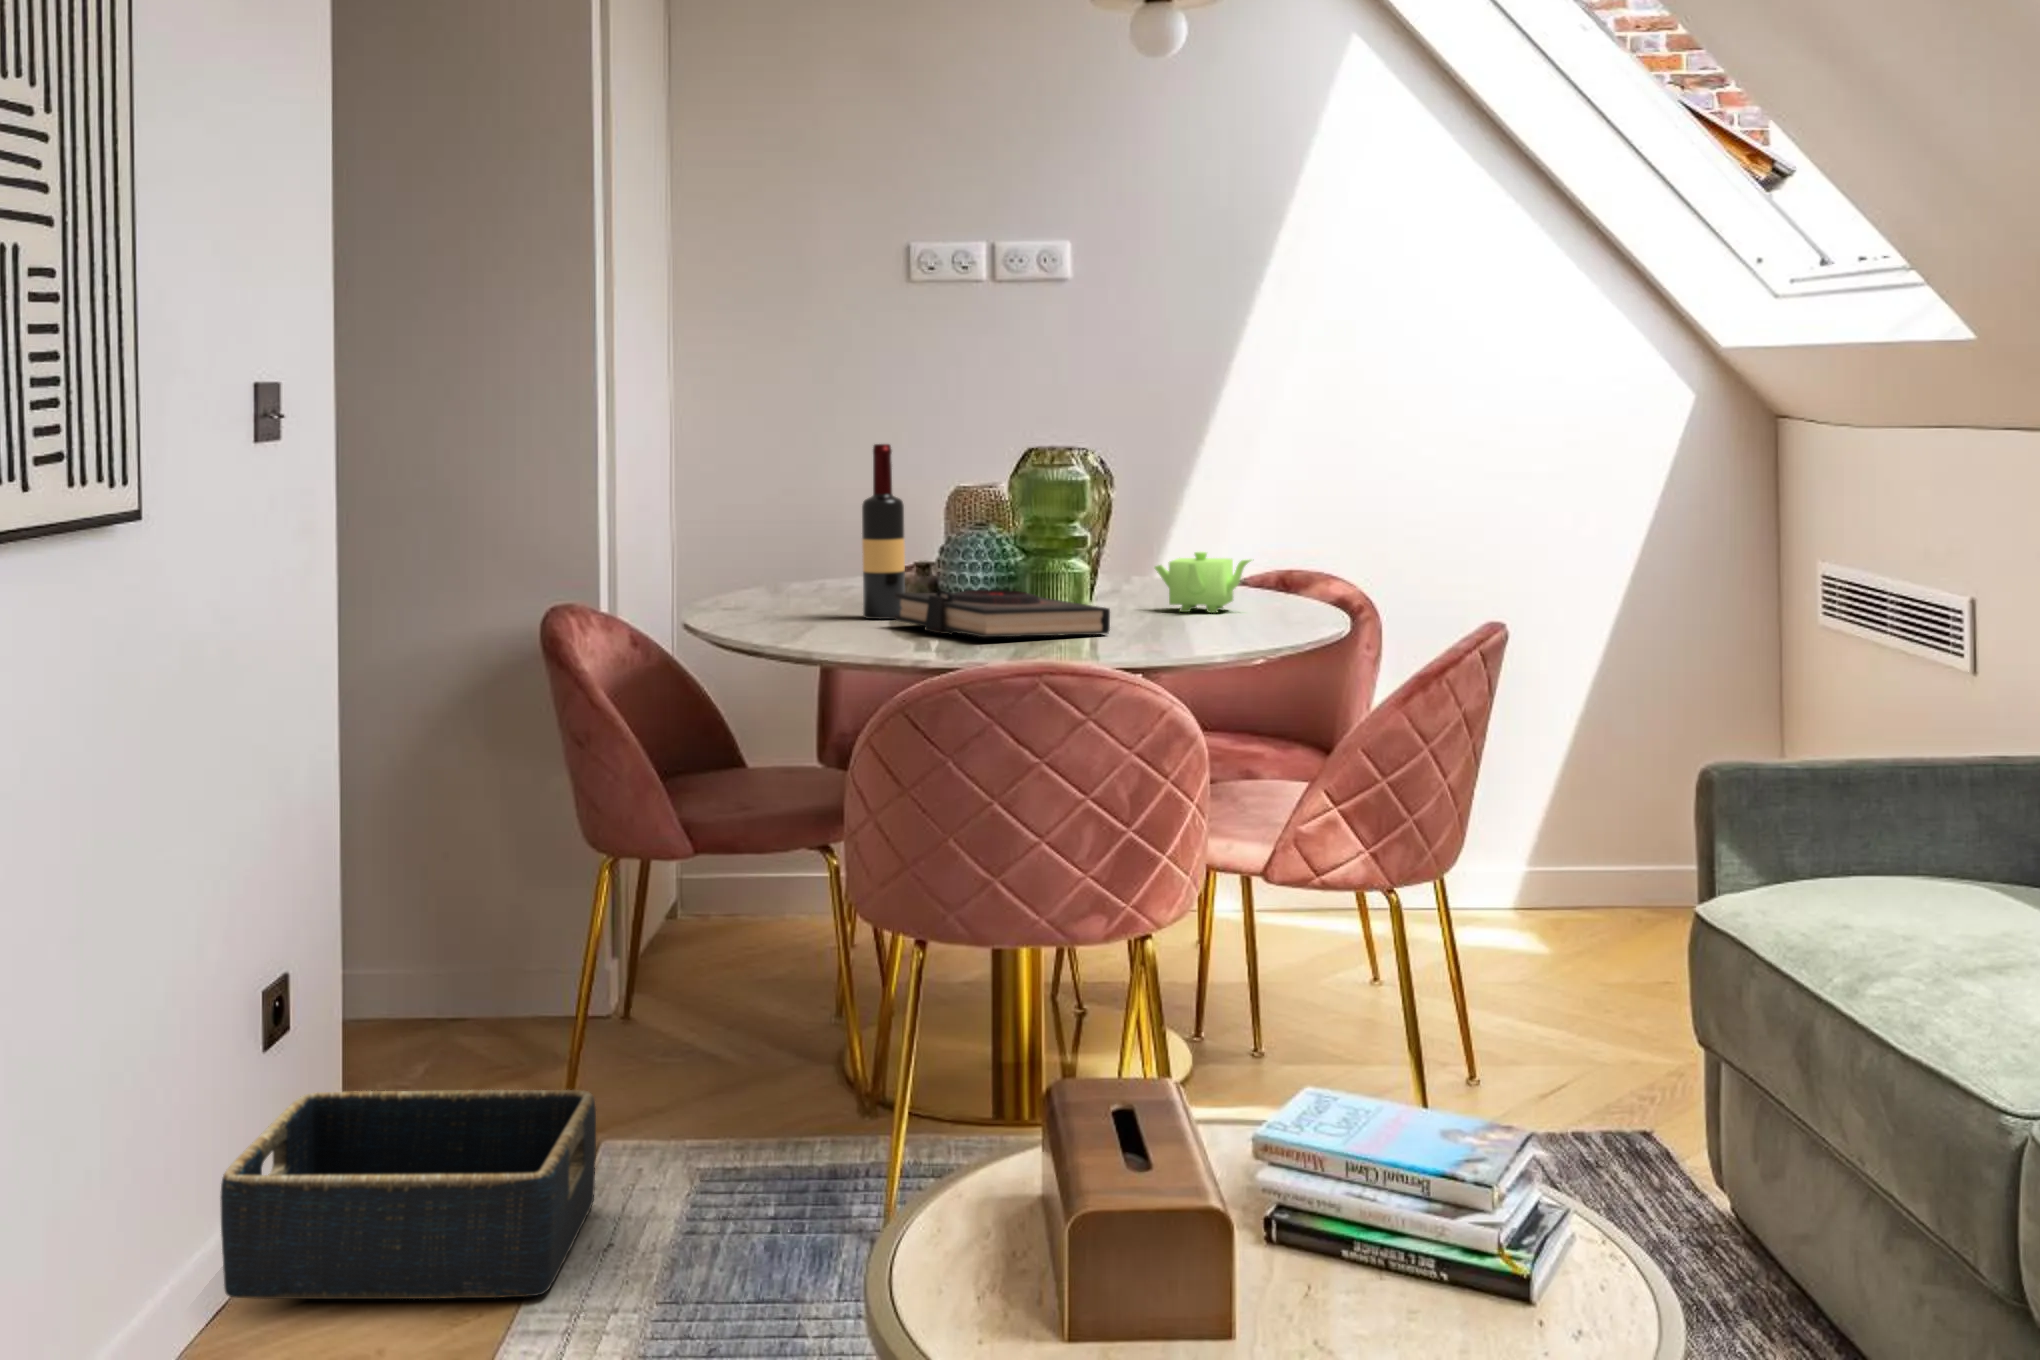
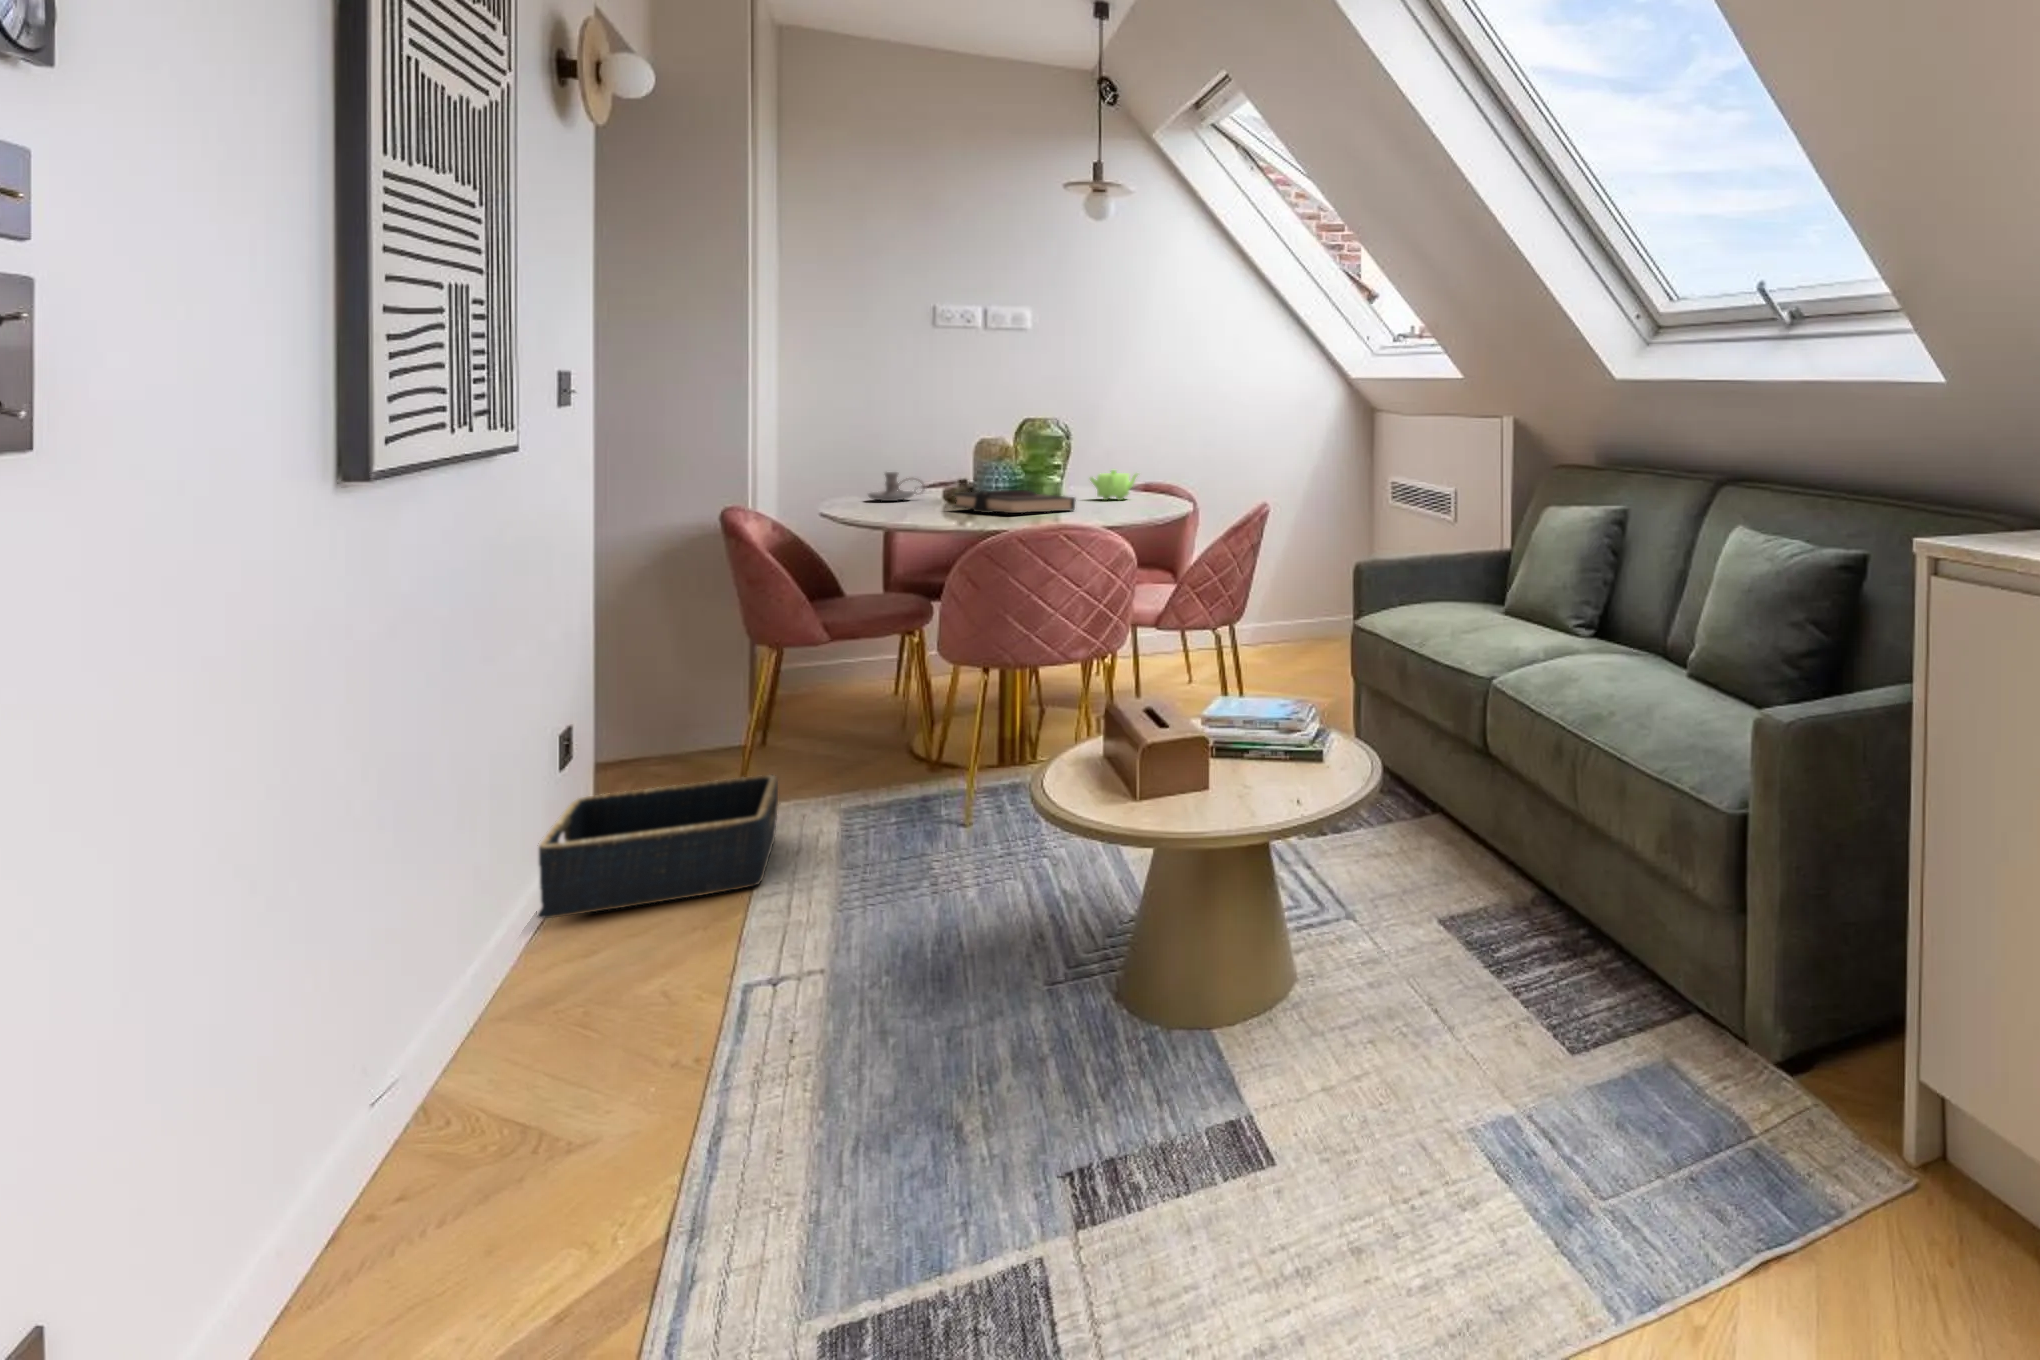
wine bottle: present [862,444,905,619] -> none [930,414,955,508]
candle holder: none [775,549,870,602] -> present [868,472,917,501]

